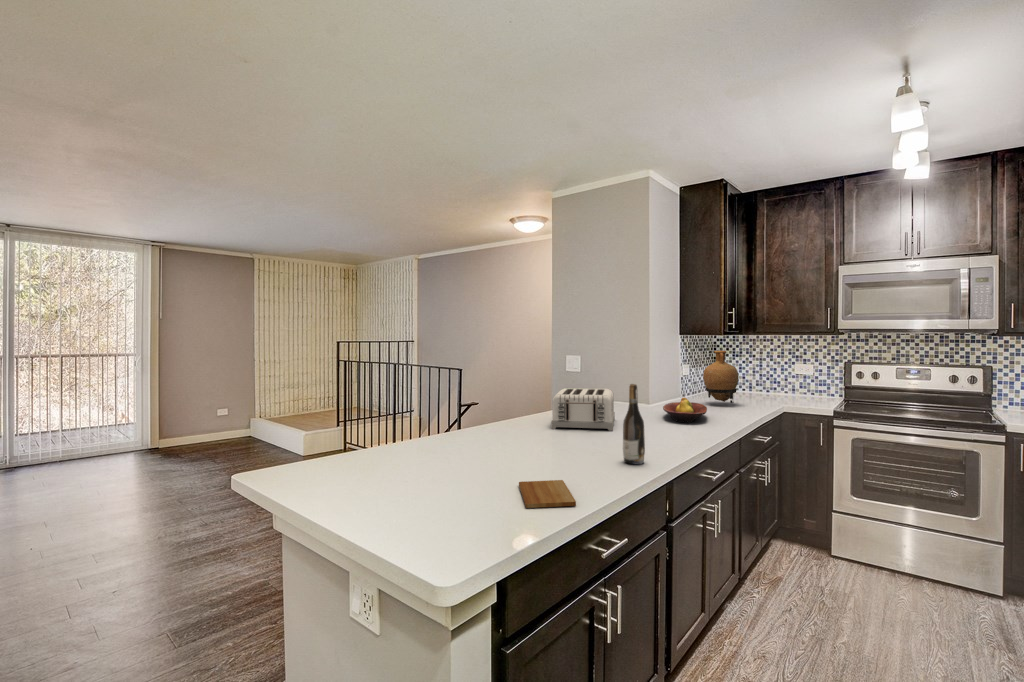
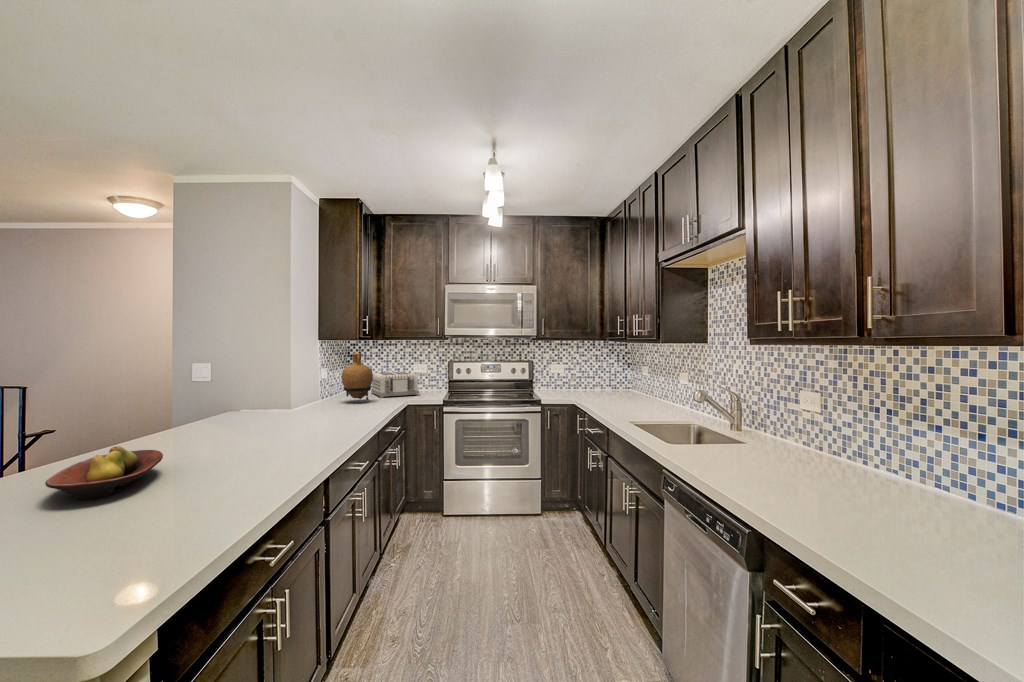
wine bottle: present [623,384,645,464] -> none [269,382,295,470]
toaster: present [551,388,615,431] -> present [371,372,419,398]
fruit bowl: present [663,398,707,423] -> present [45,446,163,500]
cutting board: present [519,480,576,508] -> none [116,506,214,558]

